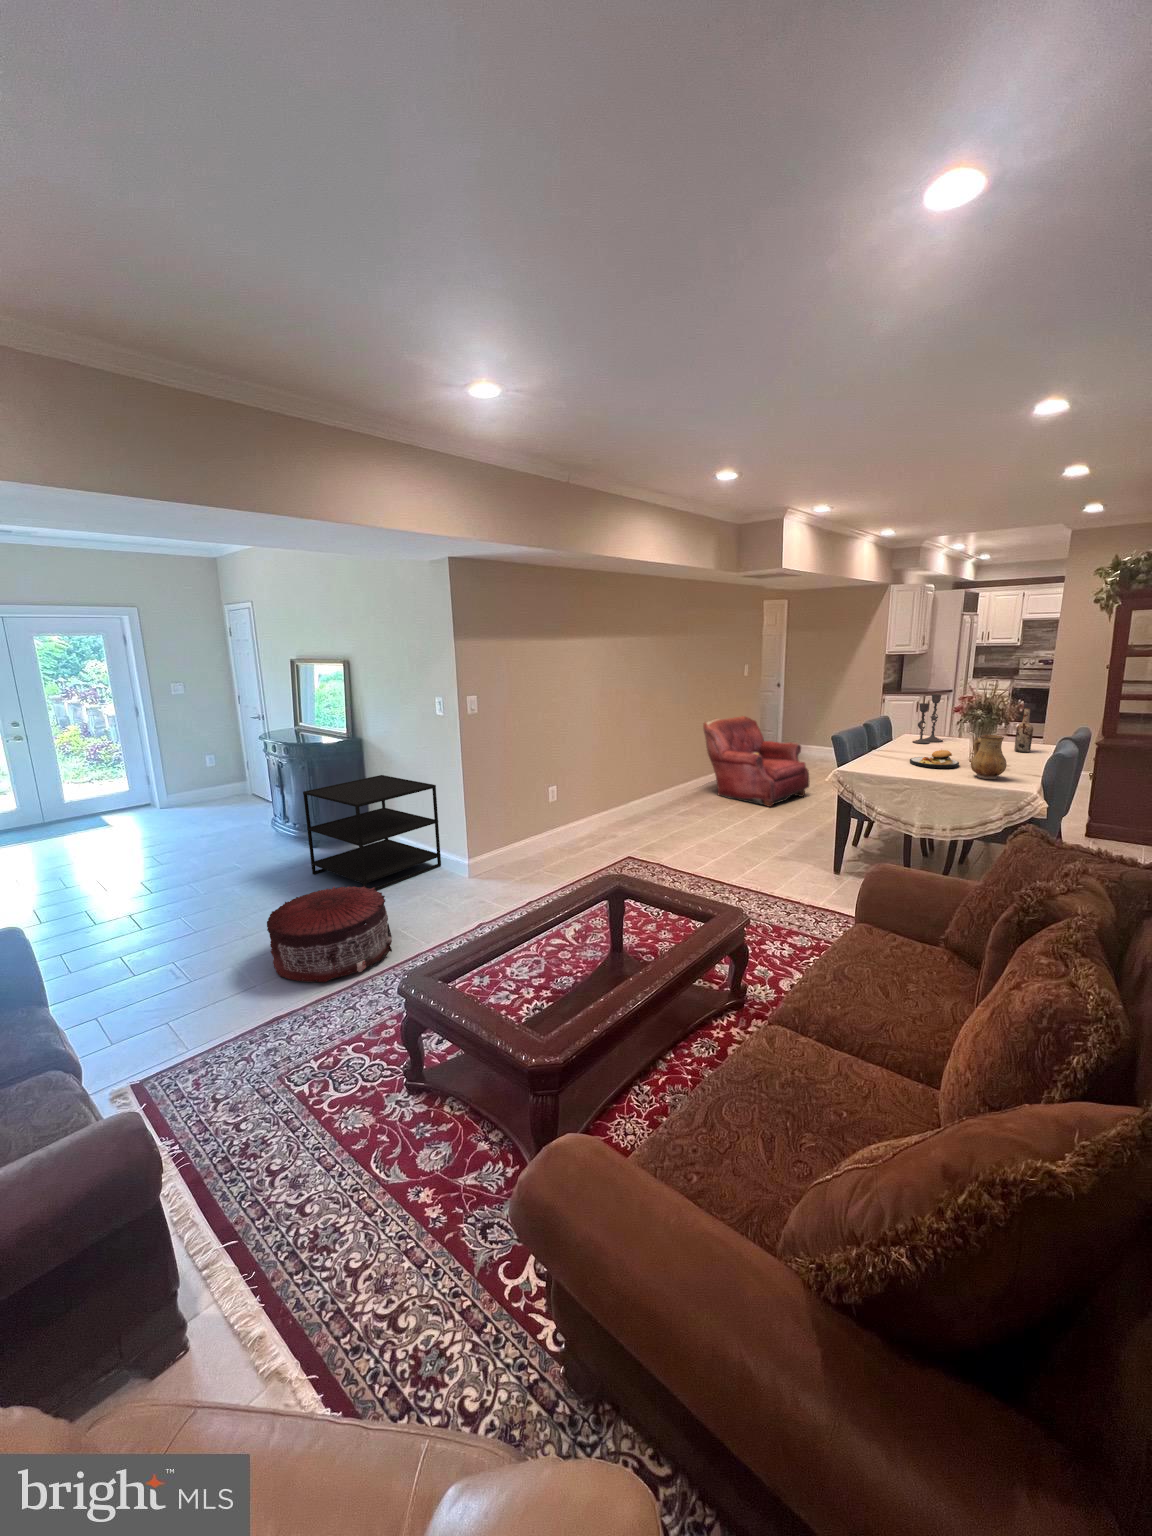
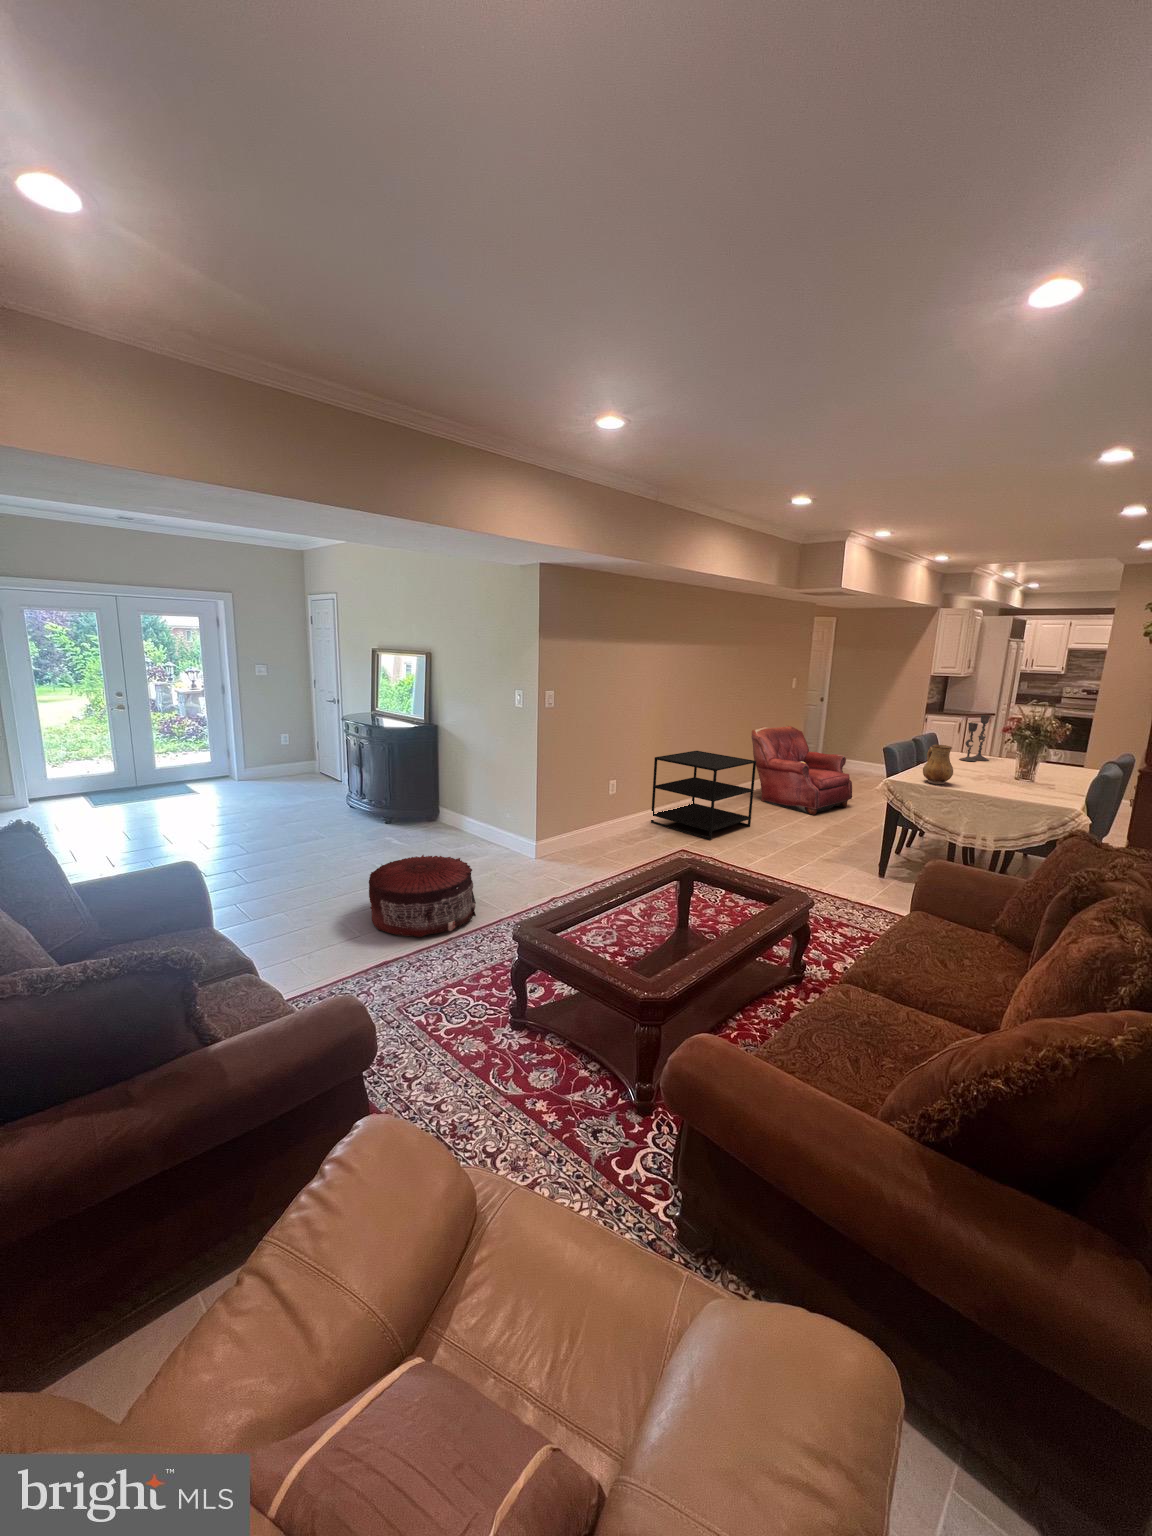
wine bottle: present [1014,708,1033,752] -> none [1059,733,1079,775]
ceramic pitcher: present [971,735,1007,779] -> present [923,745,953,784]
plate: present [910,750,959,768] -> none [958,760,1006,784]
side table: present [303,775,441,890] -> present [651,751,756,840]

